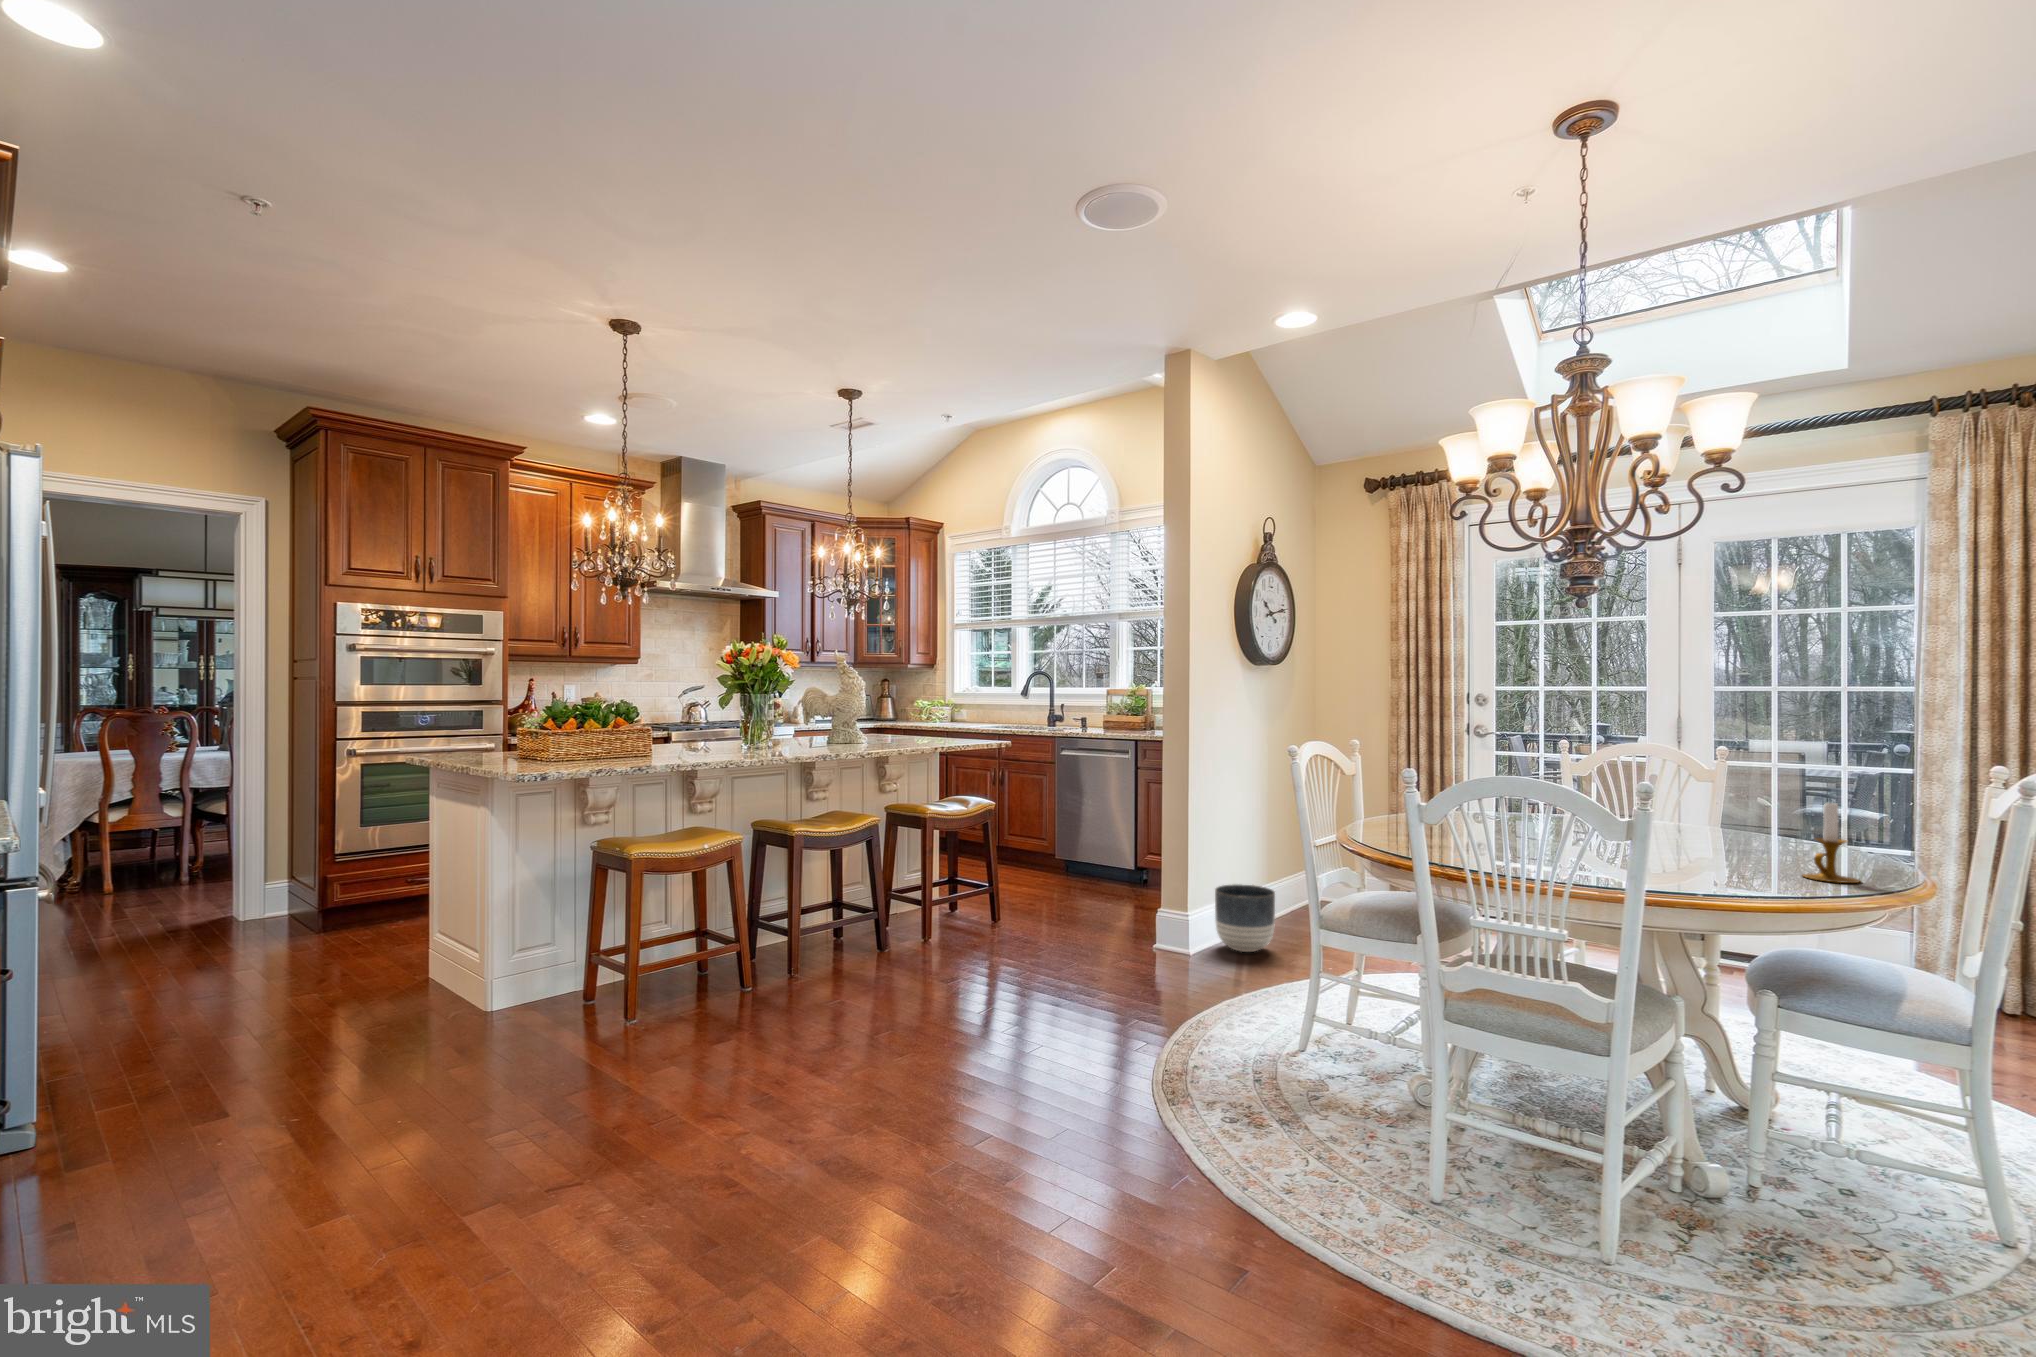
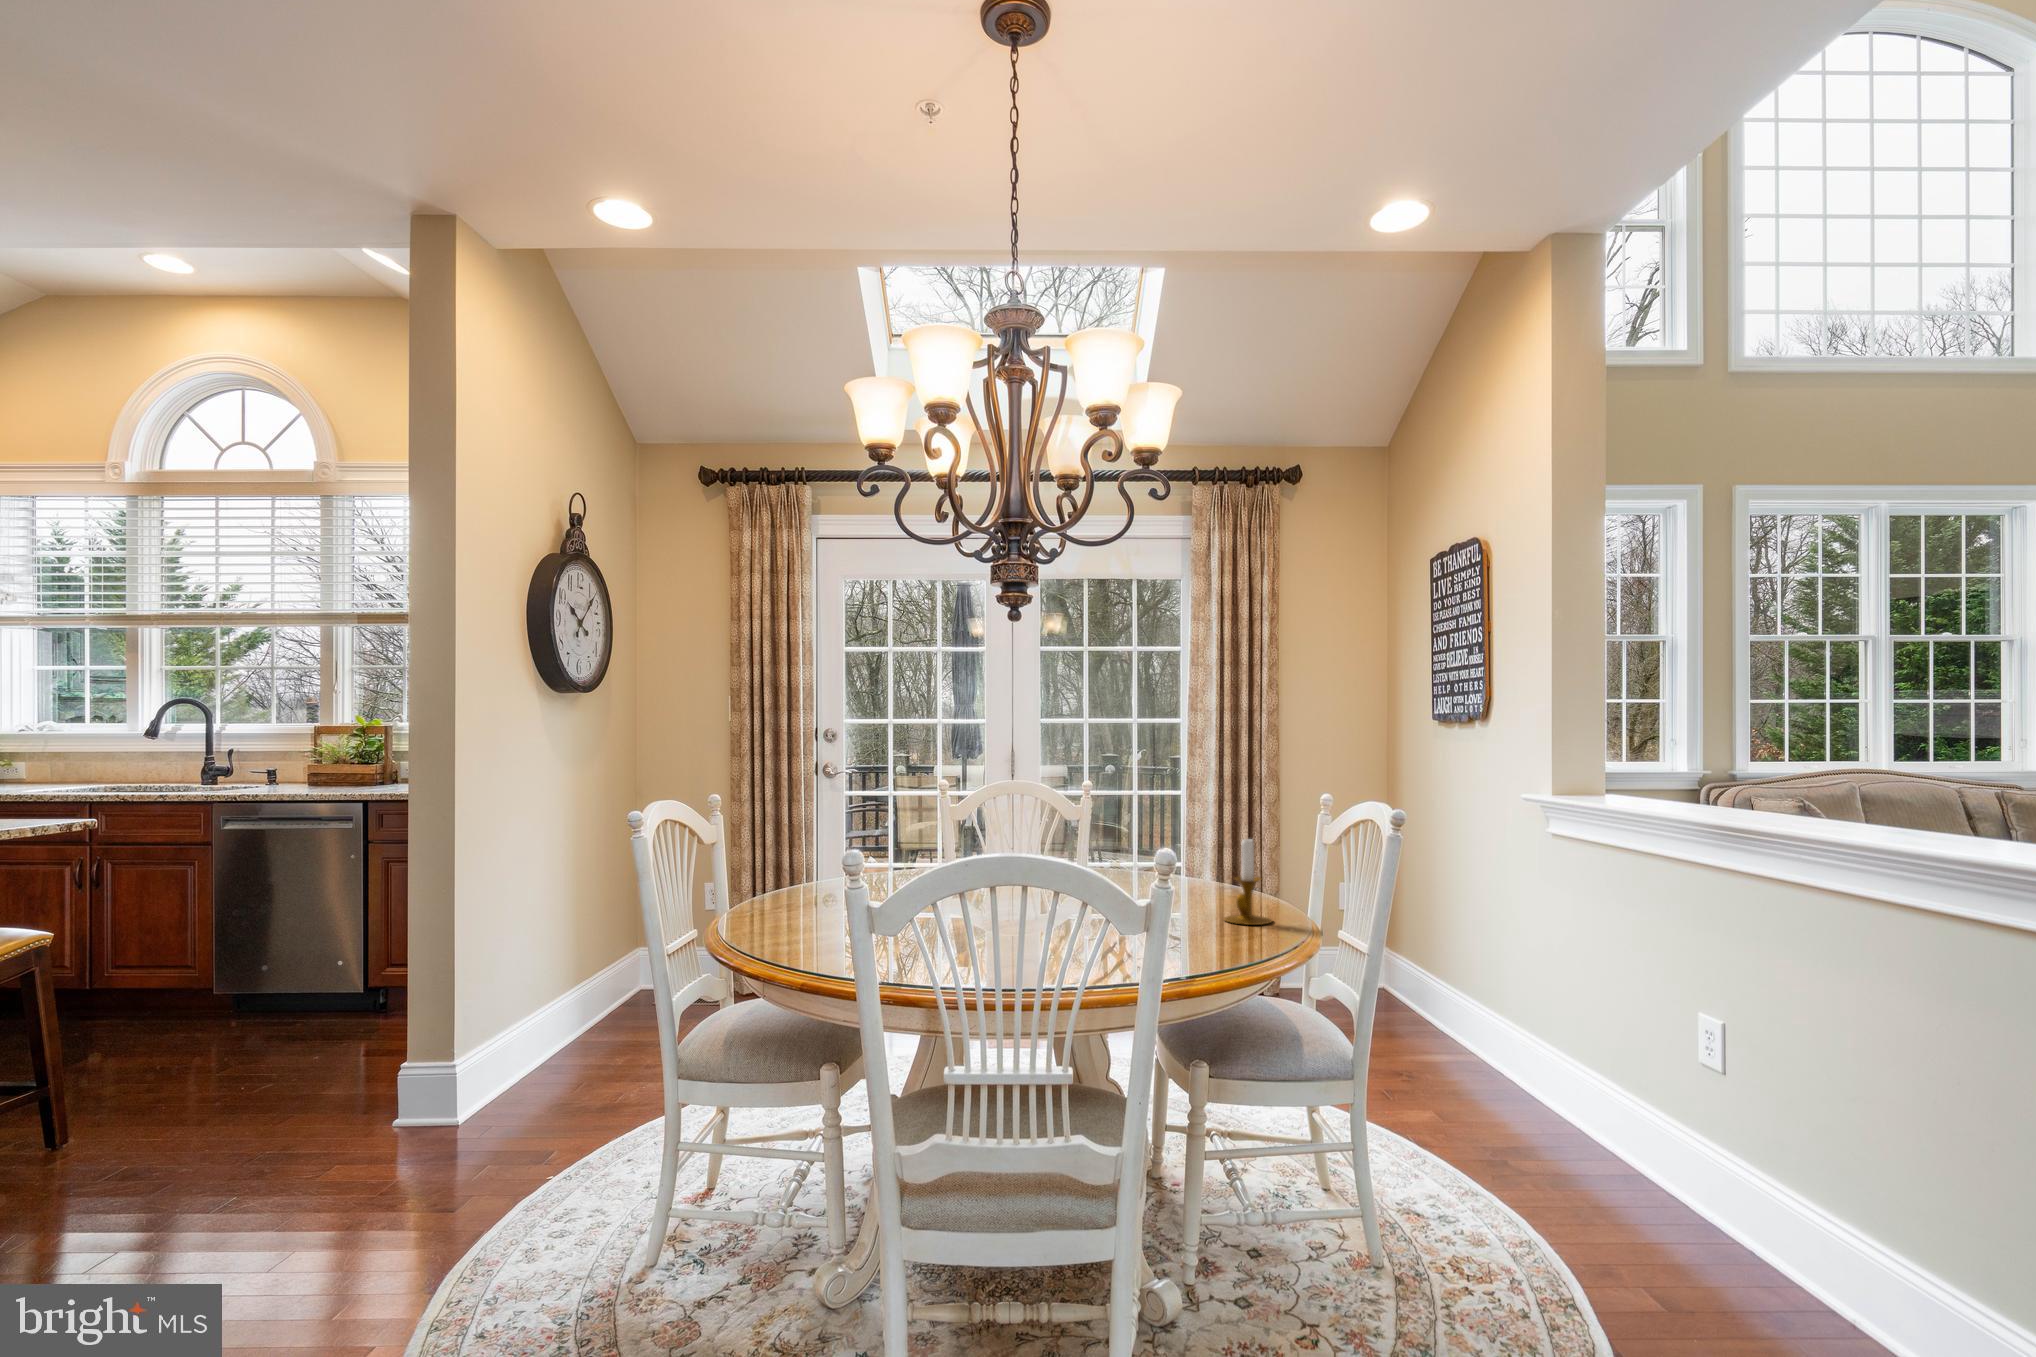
planter: present [1215,884,1275,952] -> none [496,997,588,1099]

